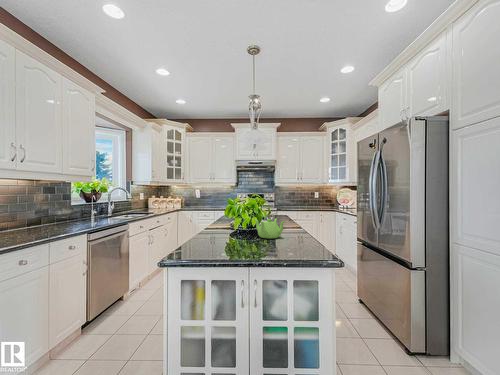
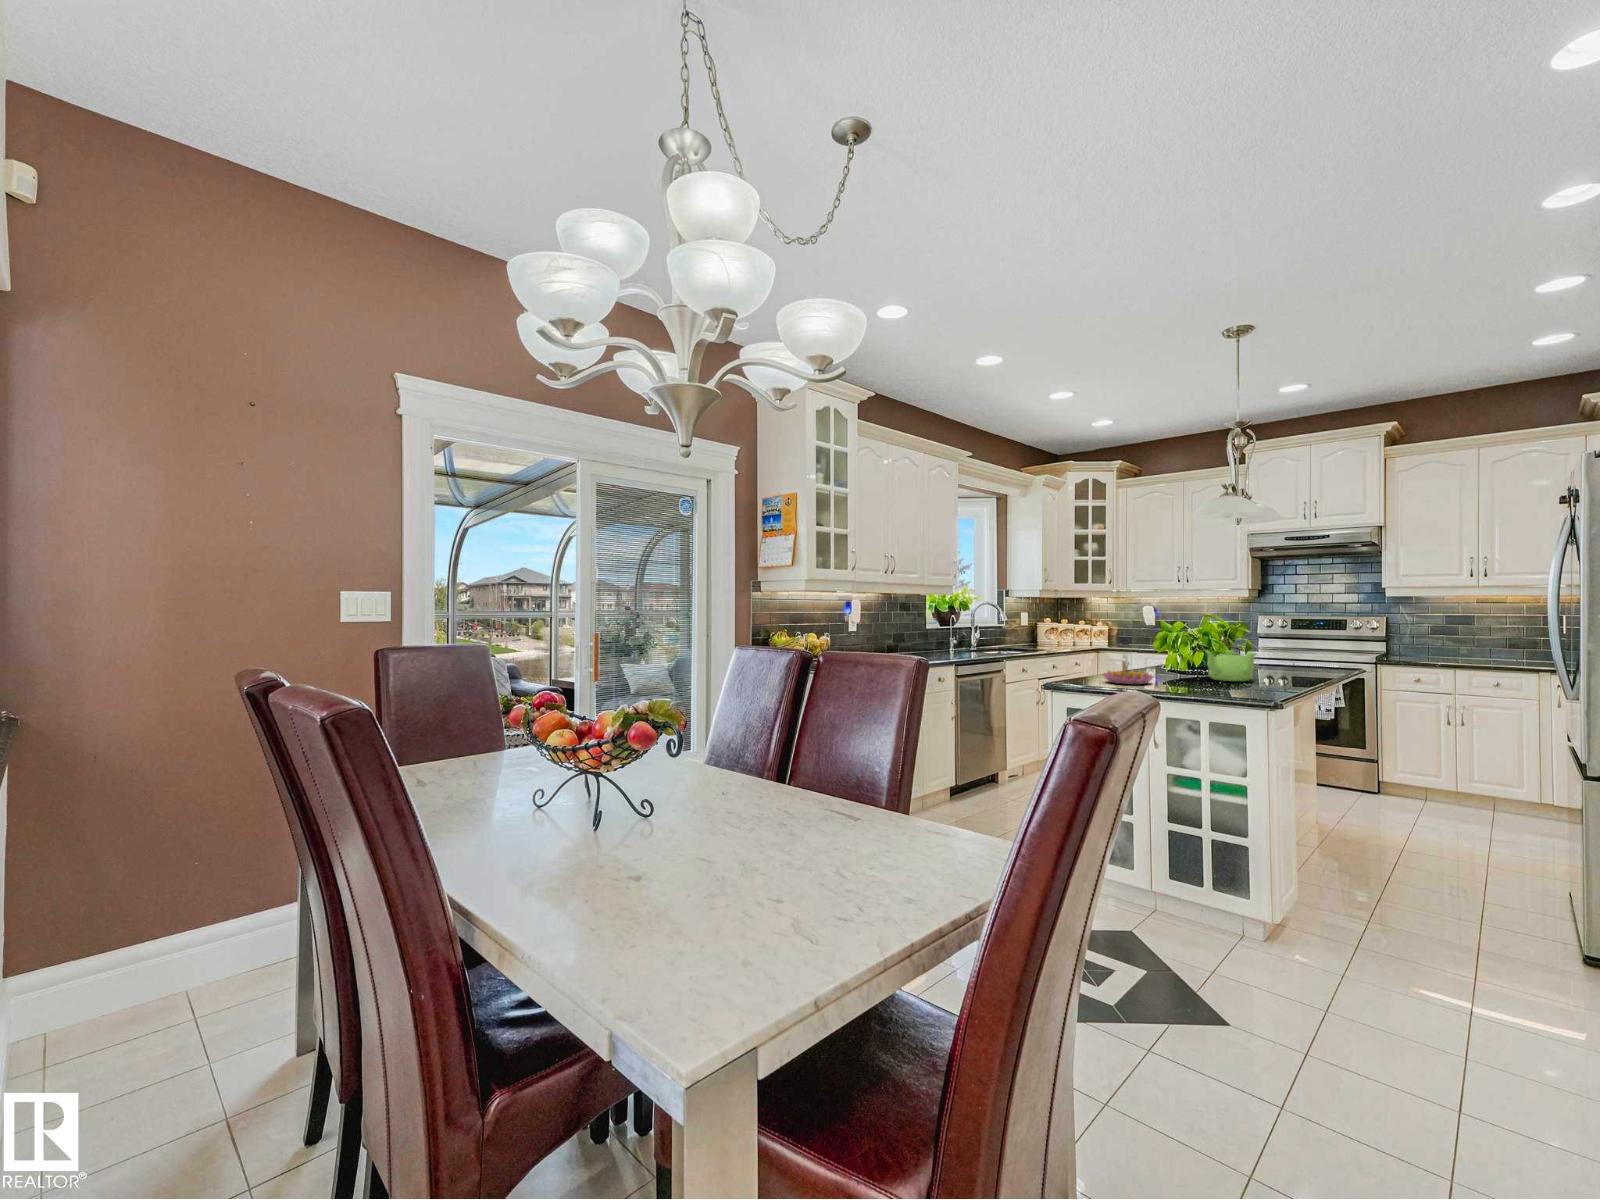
candle holder: none [202,225,236,251] -> present [1103,652,1154,685]

